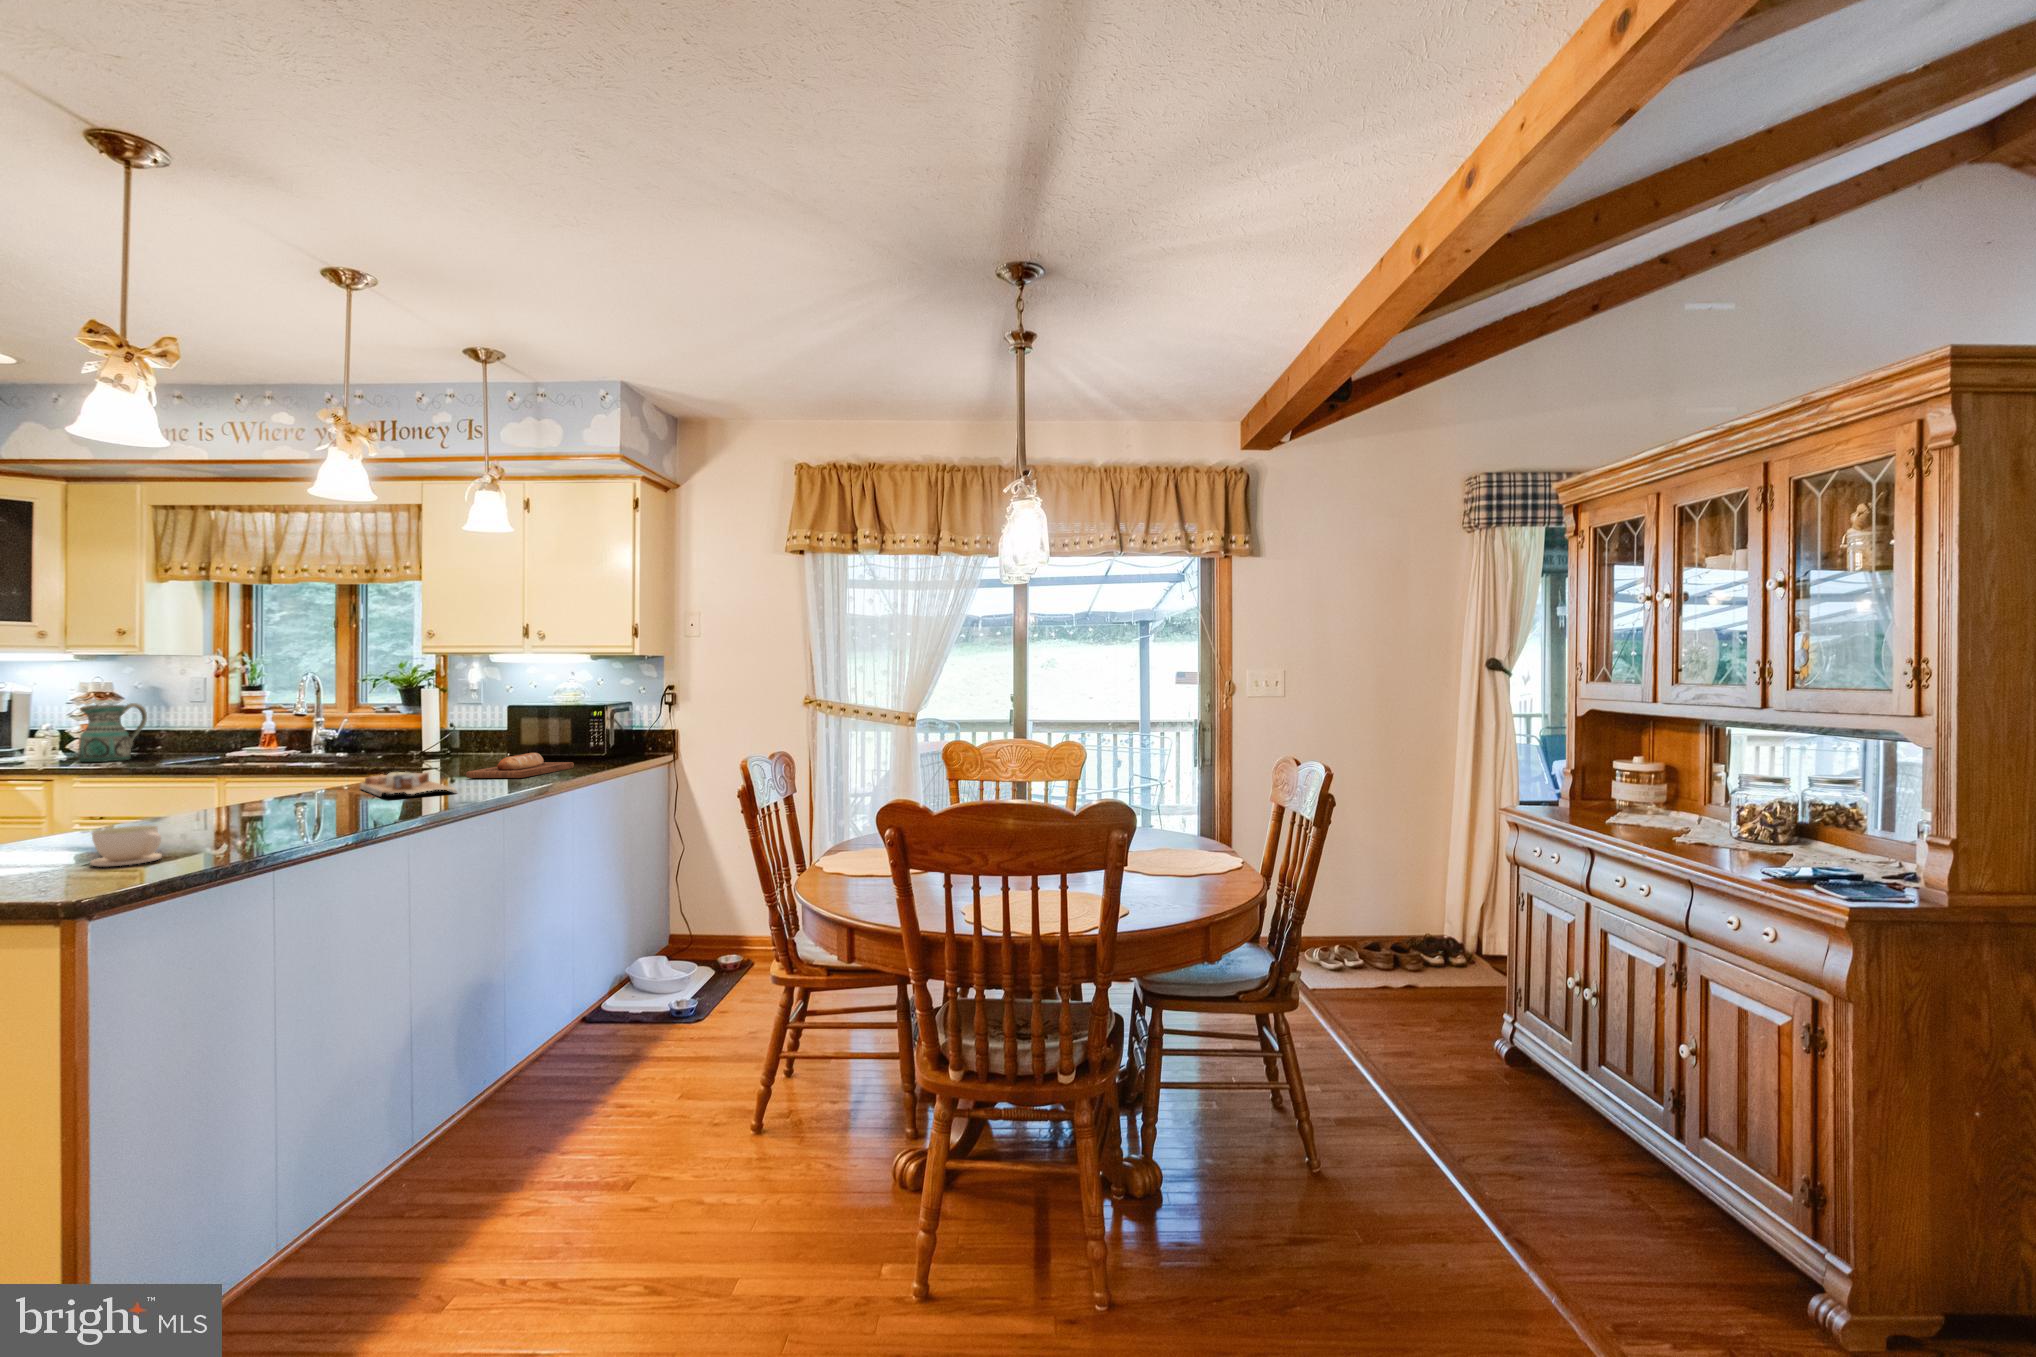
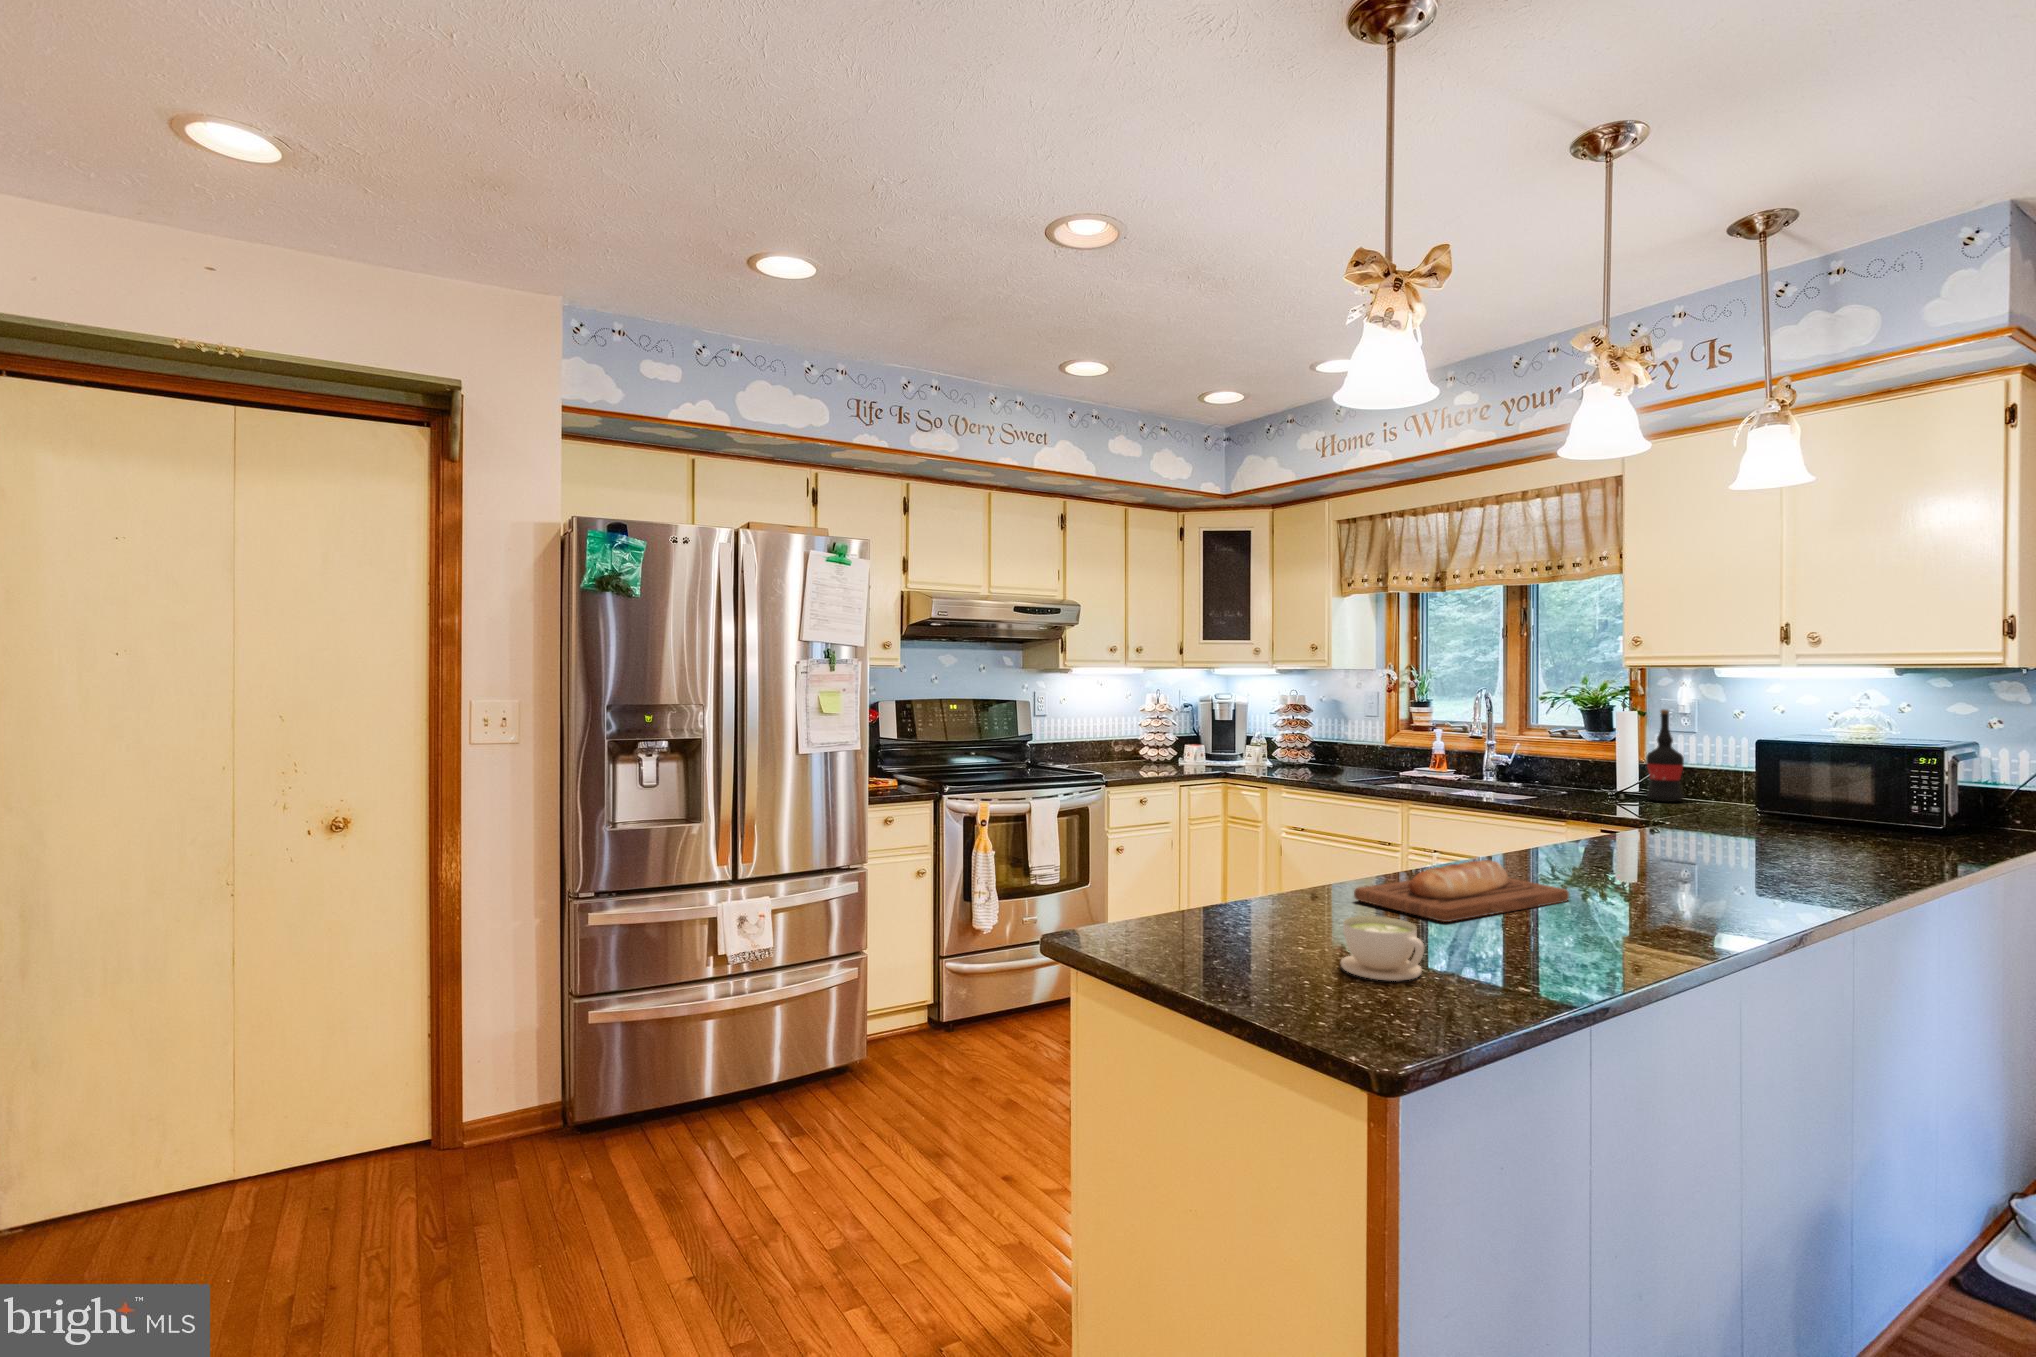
wine bottle: none [441,686,469,755] -> present [1646,709,1684,802]
ceramic pitcher: present [78,703,147,762] -> none [1281,715,1331,771]
bread loaf: present [466,753,574,778] -> present [1354,860,1569,922]
cutting board: present [360,772,457,796] -> none [1592,837,1767,893]

